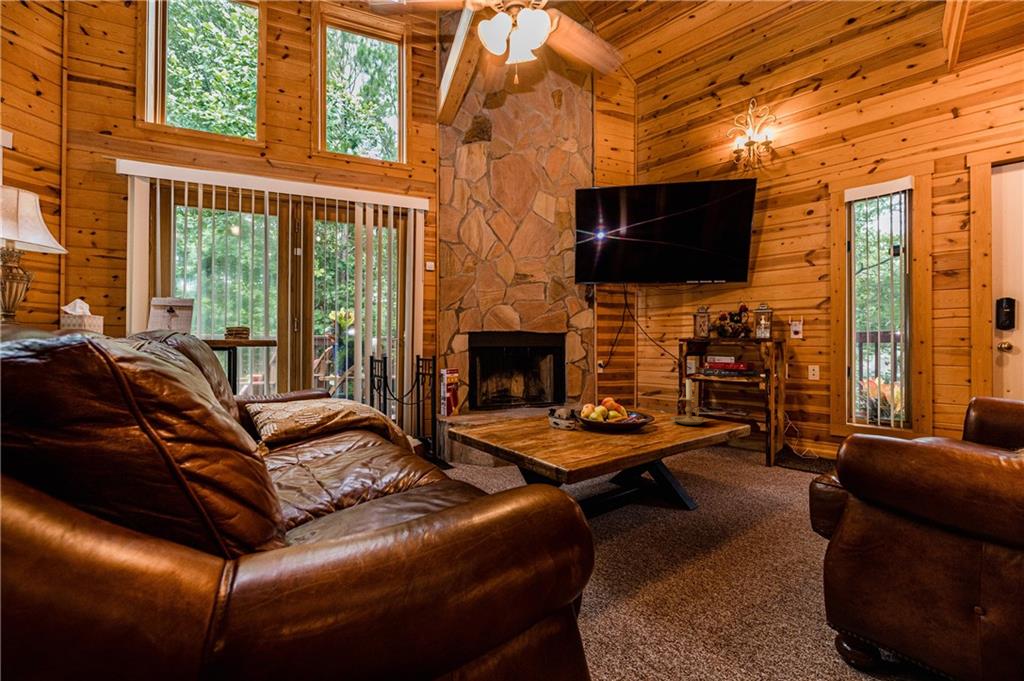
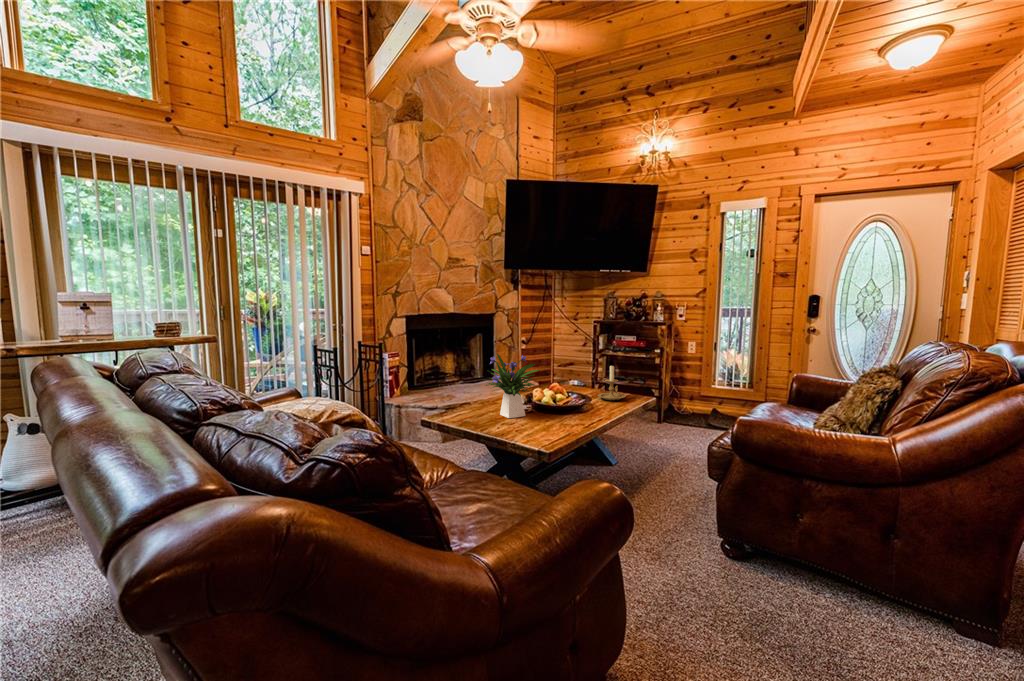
flower arrangement: none [504,352,581,437] -> present [486,354,540,418]

